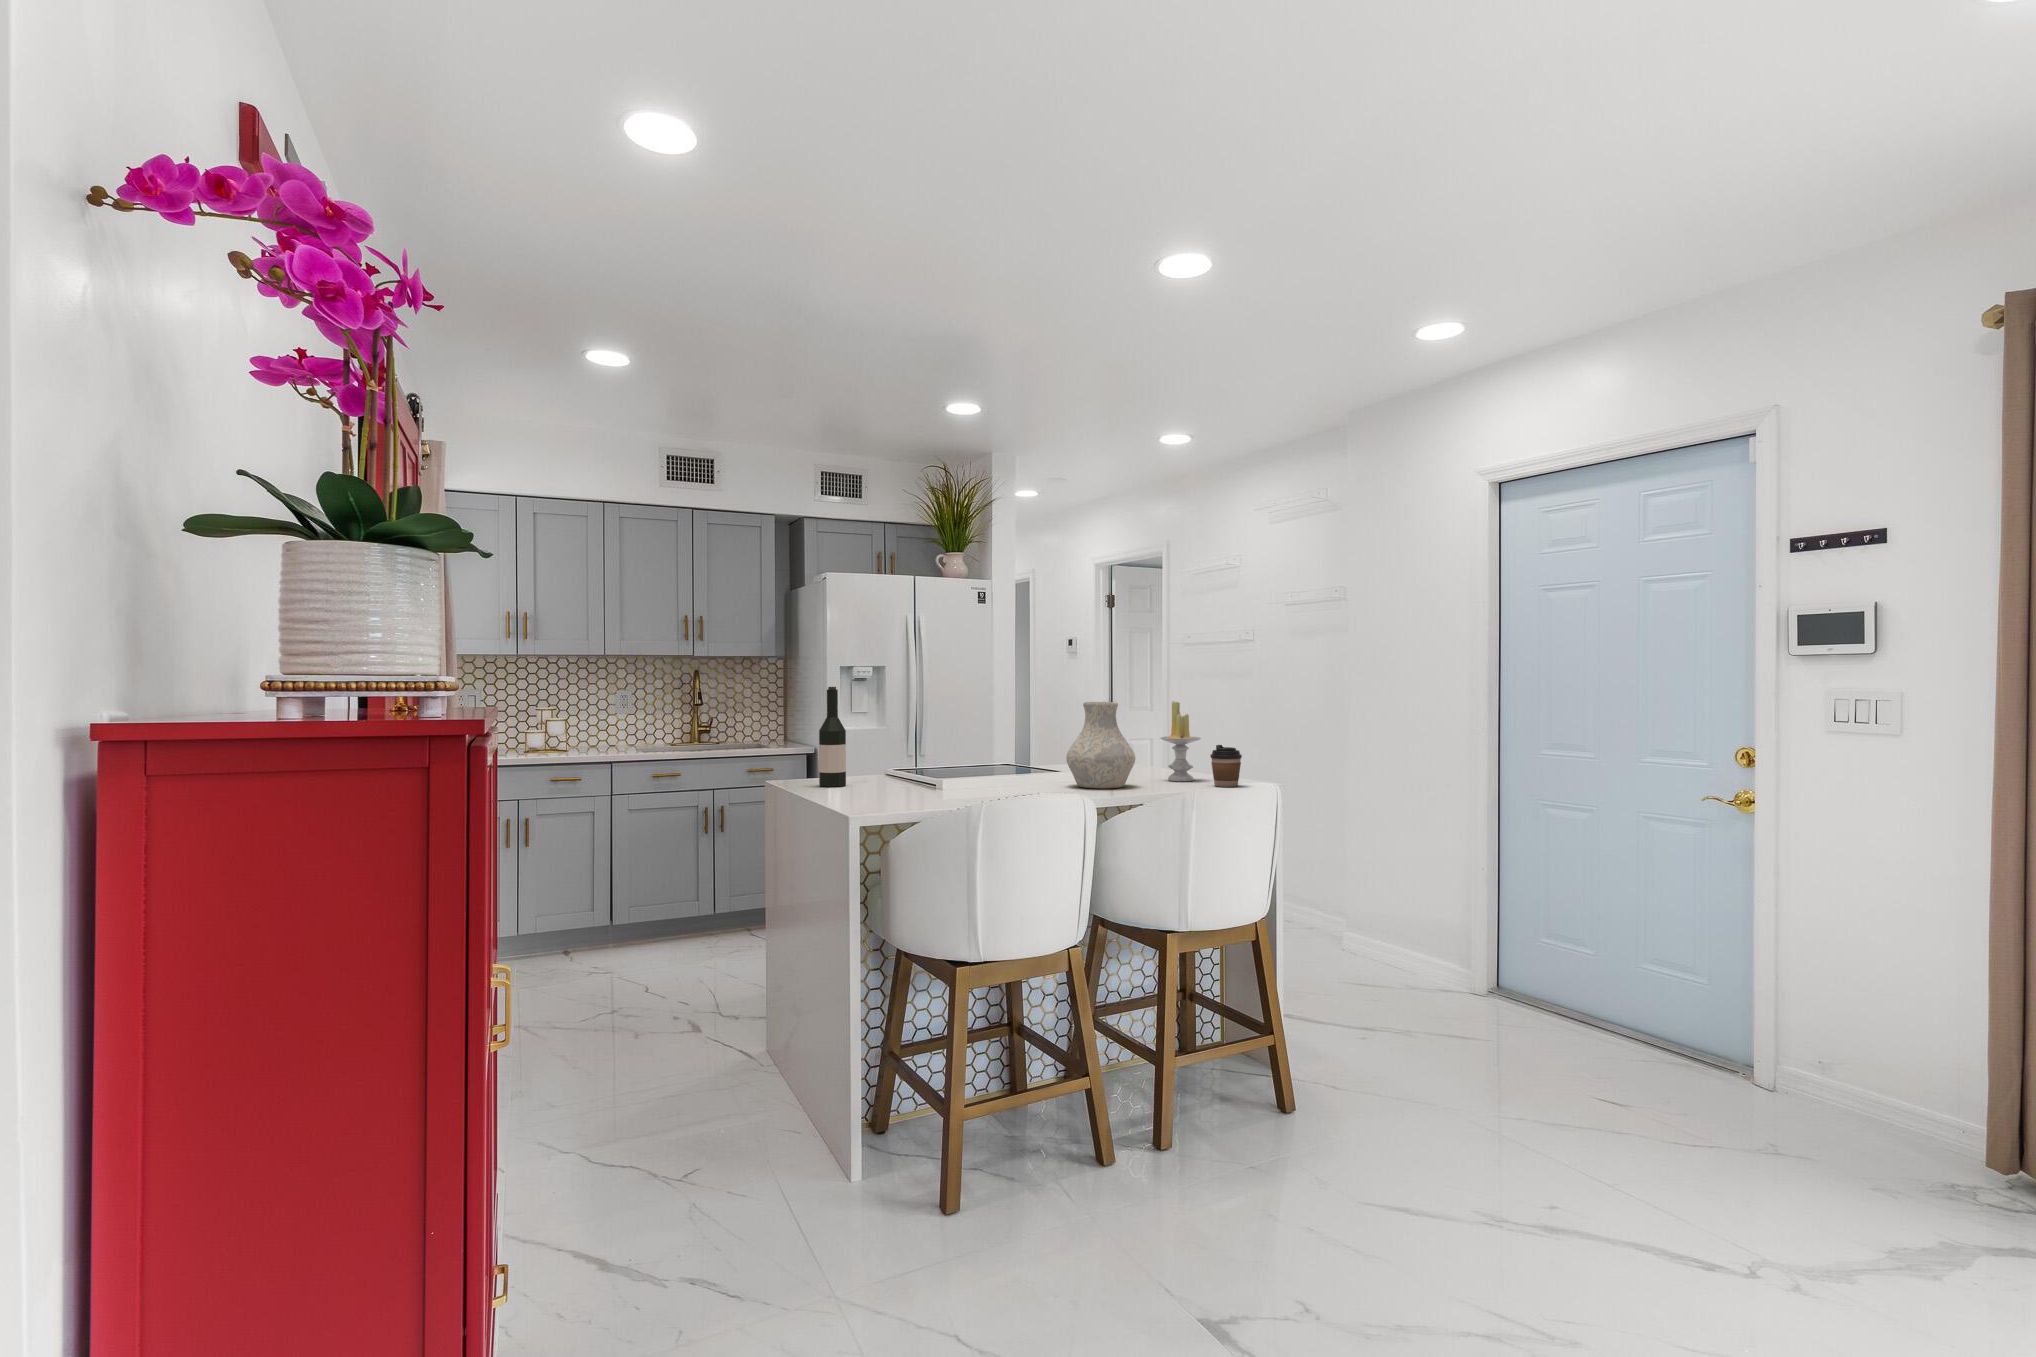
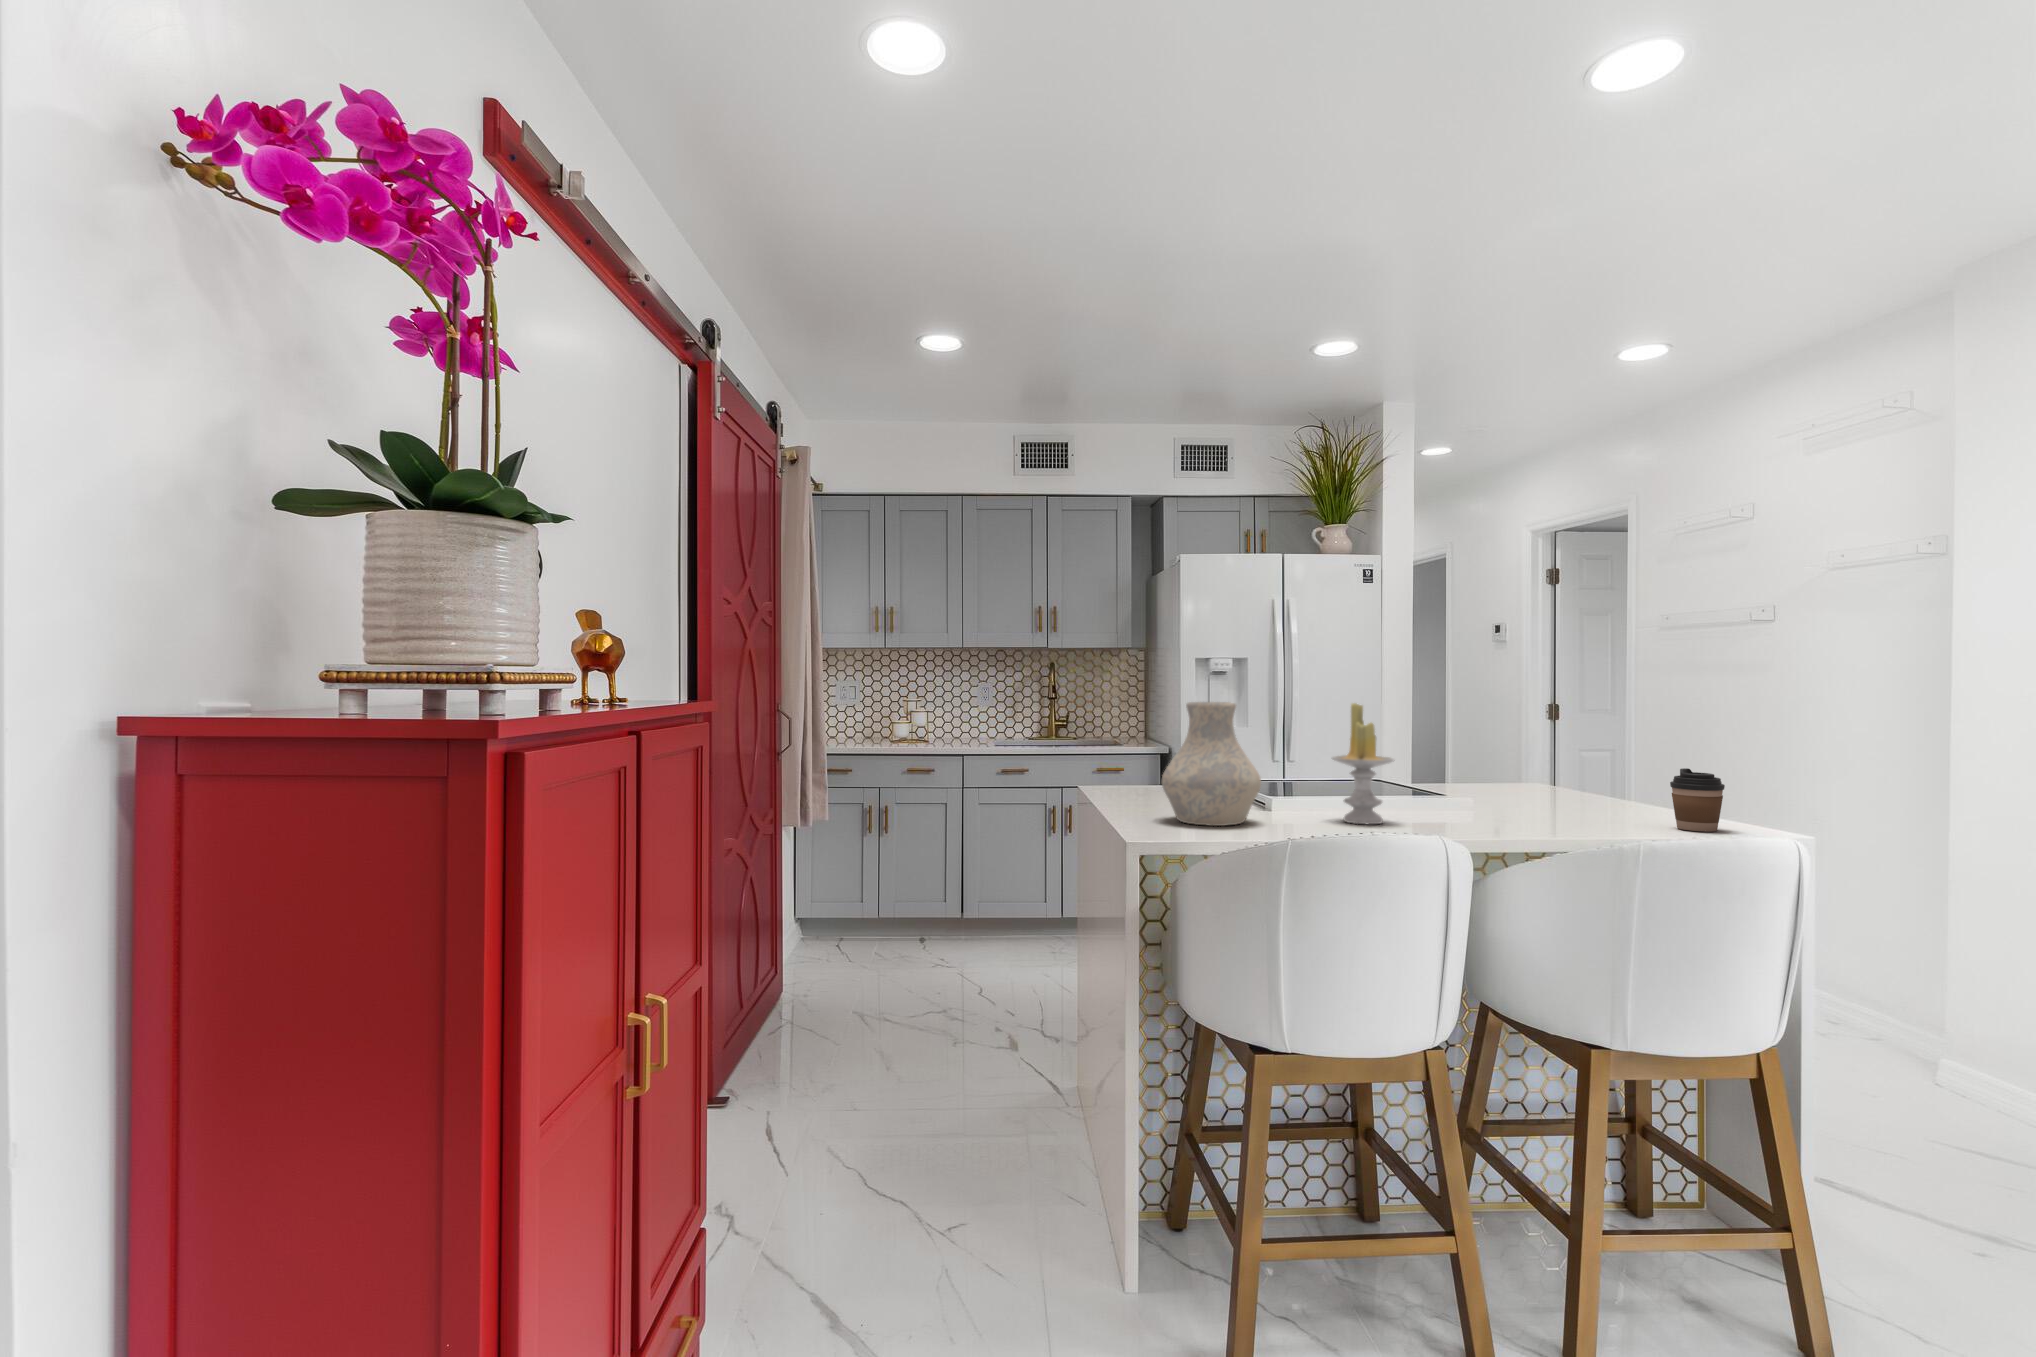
wine bottle: present [819,687,846,787] -> none [1126,679,1156,798]
candle: present [1160,701,1201,781] -> present [1332,703,1394,824]
vase: present [1066,702,1135,788] -> present [1162,702,1261,826]

